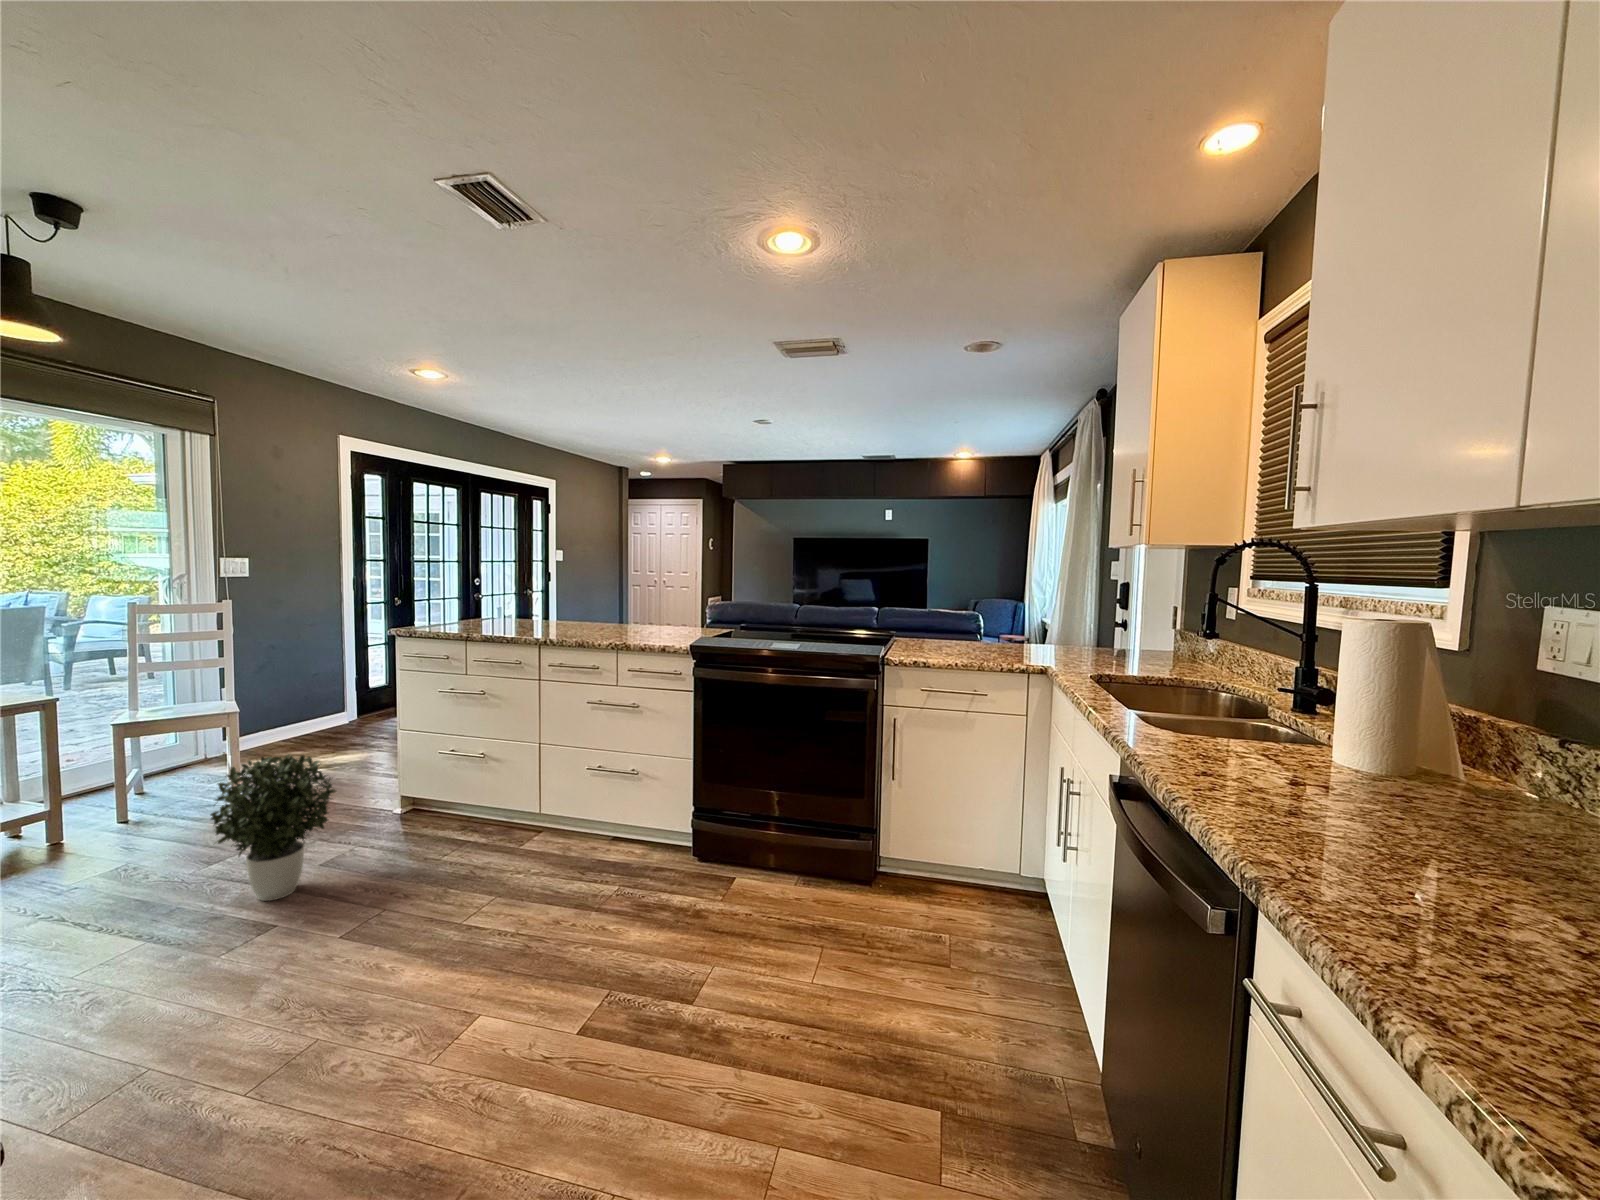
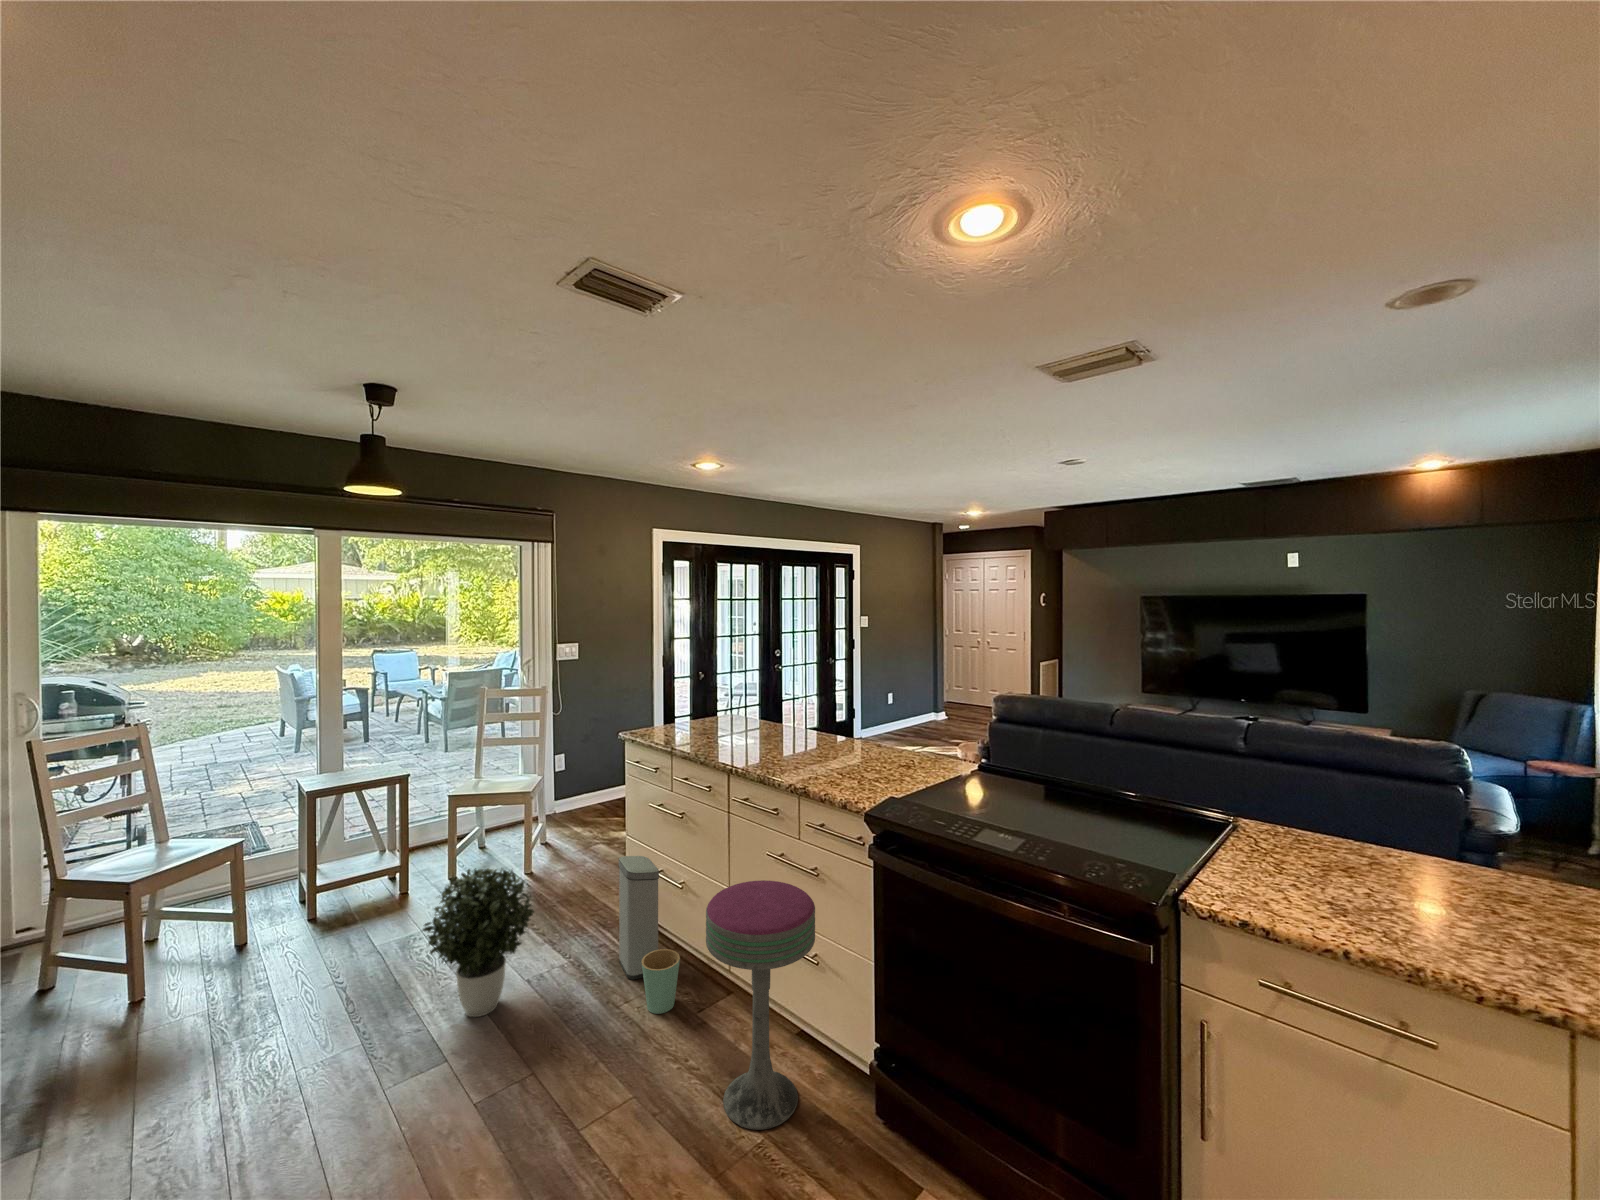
bar stool: none [558,715,647,888] -> present [706,880,815,1130]
trash can: none [411,738,497,856] -> present [619,856,680,1014]

